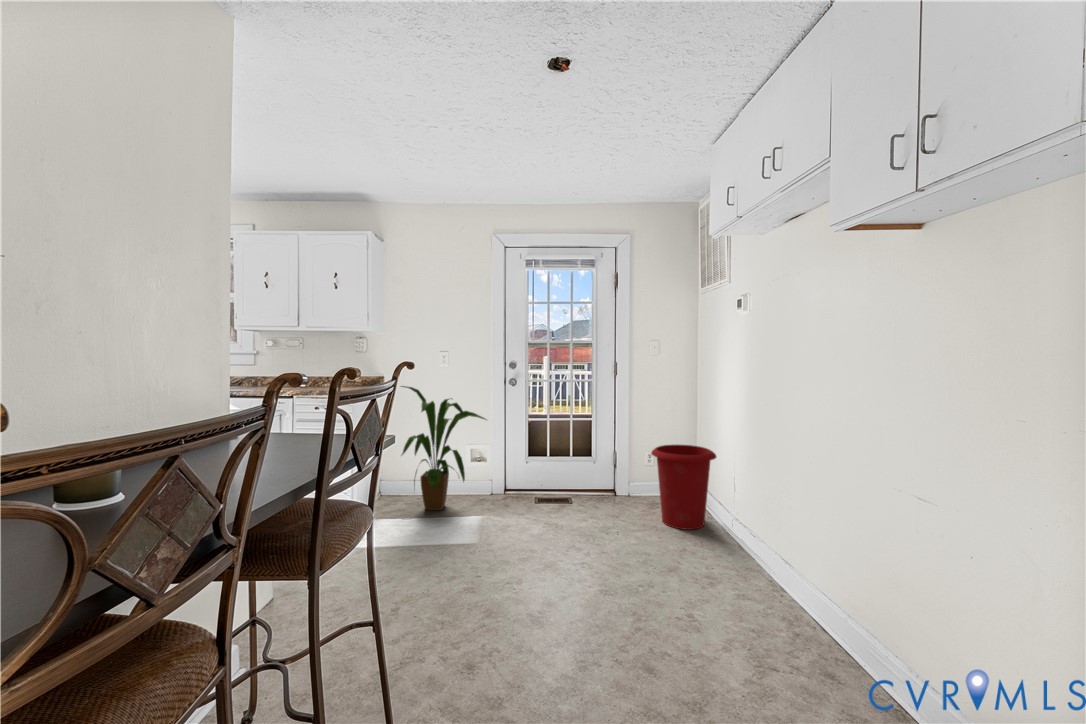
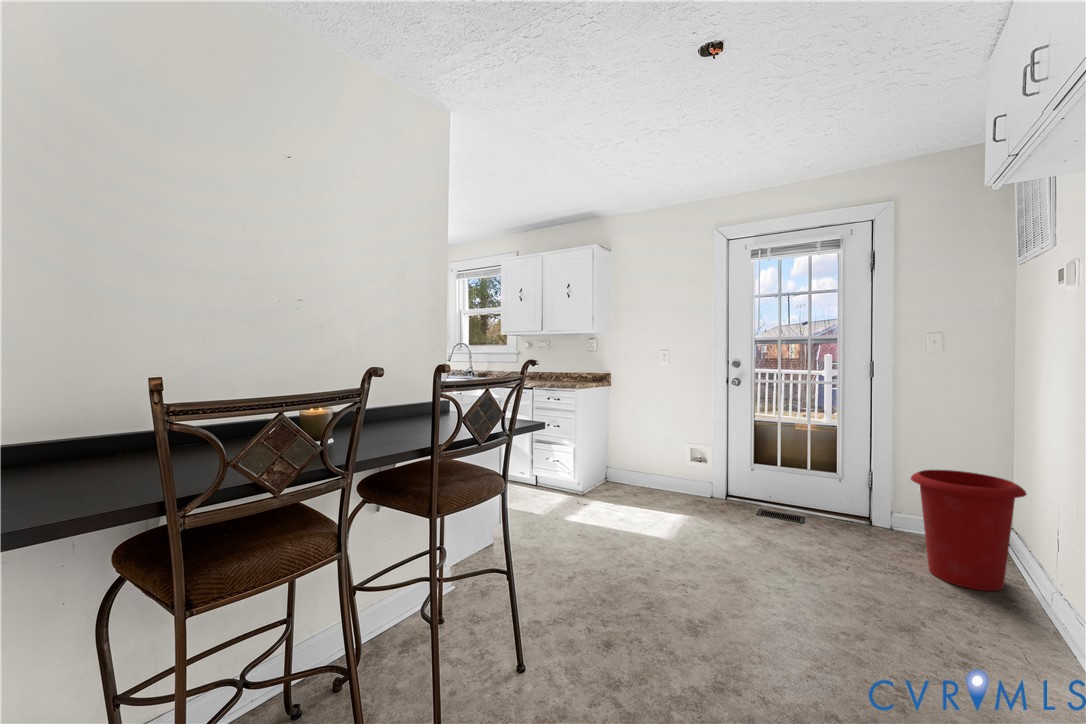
house plant: present [401,386,486,510] -> none [612,382,705,504]

